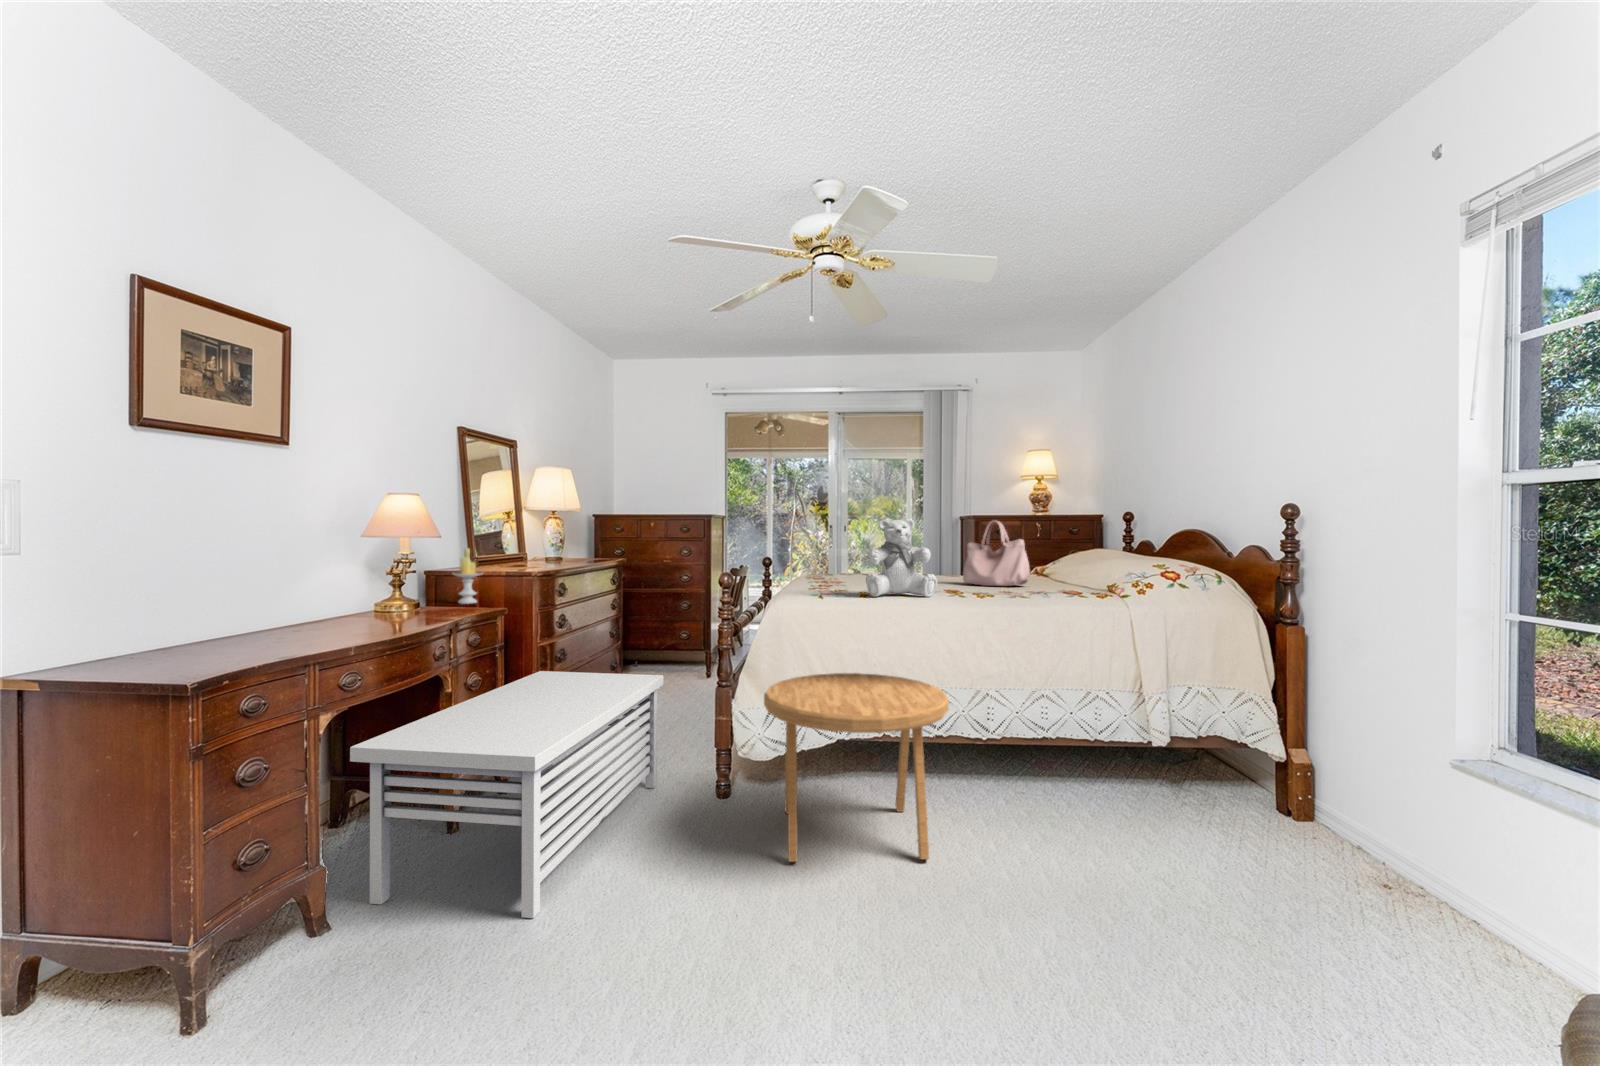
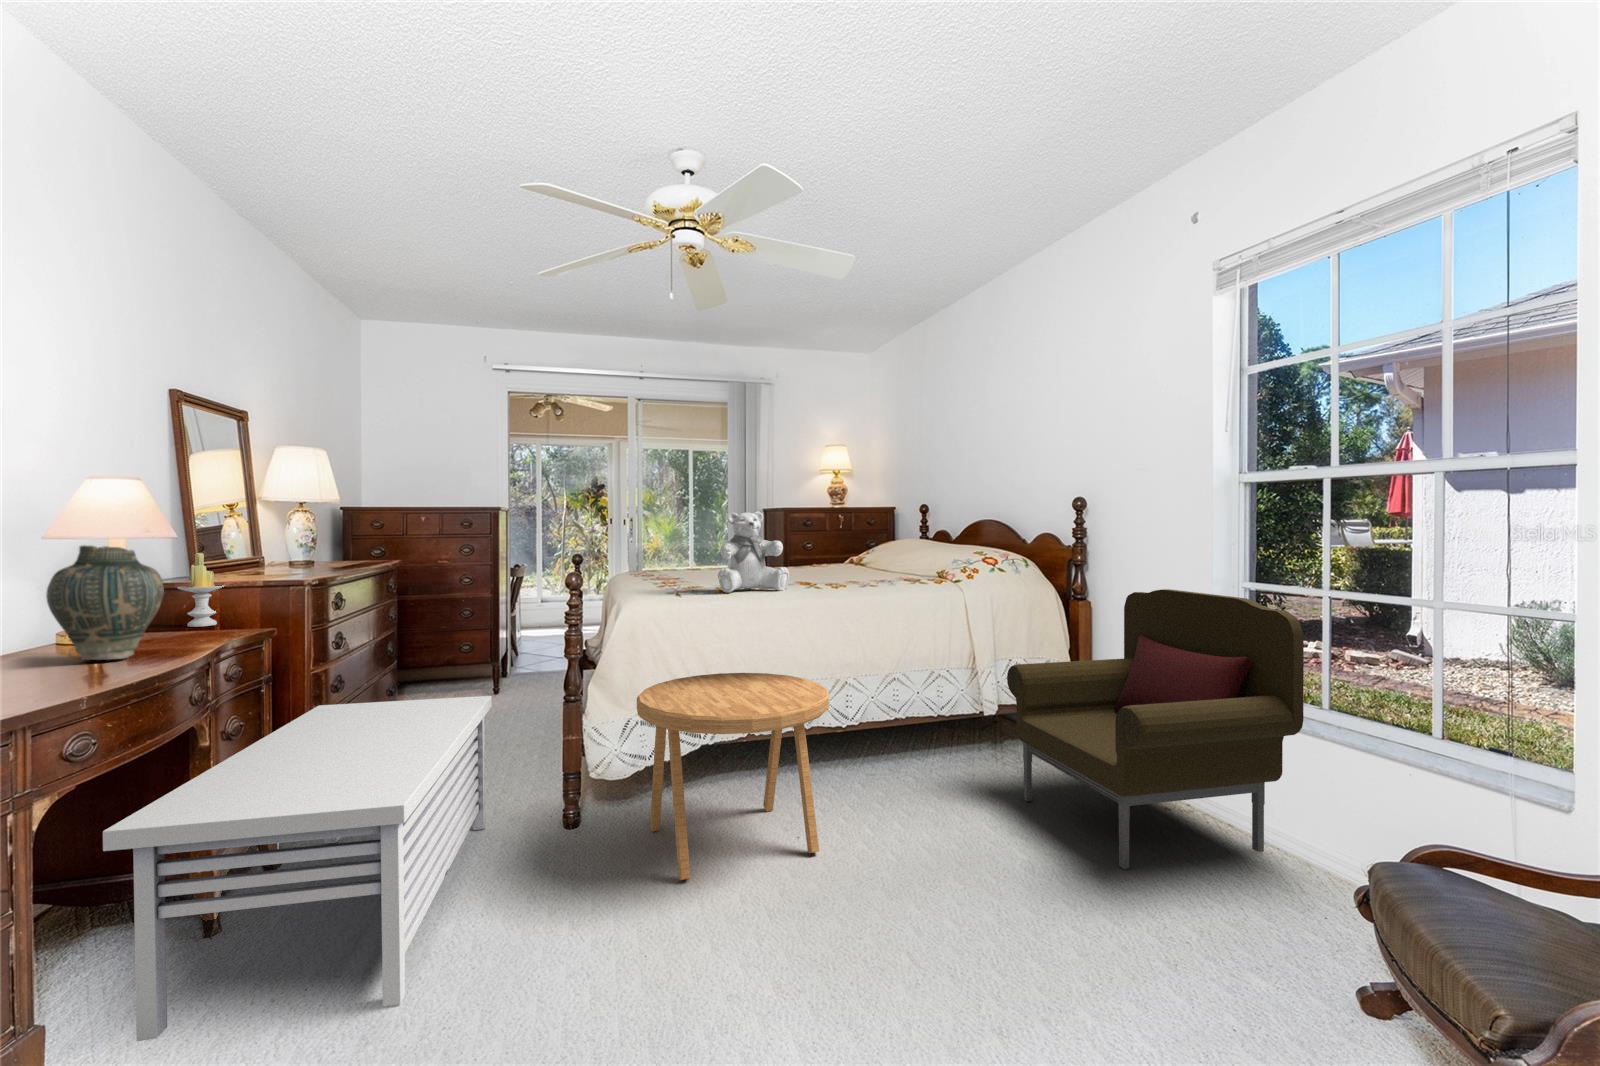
handbag: present [963,520,1030,586] -> none [792,513,859,578]
vase: none [349,541,420,624] -> present [46,545,164,660]
armchair: none [1173,617,1572,965] -> present [1007,589,1304,869]

